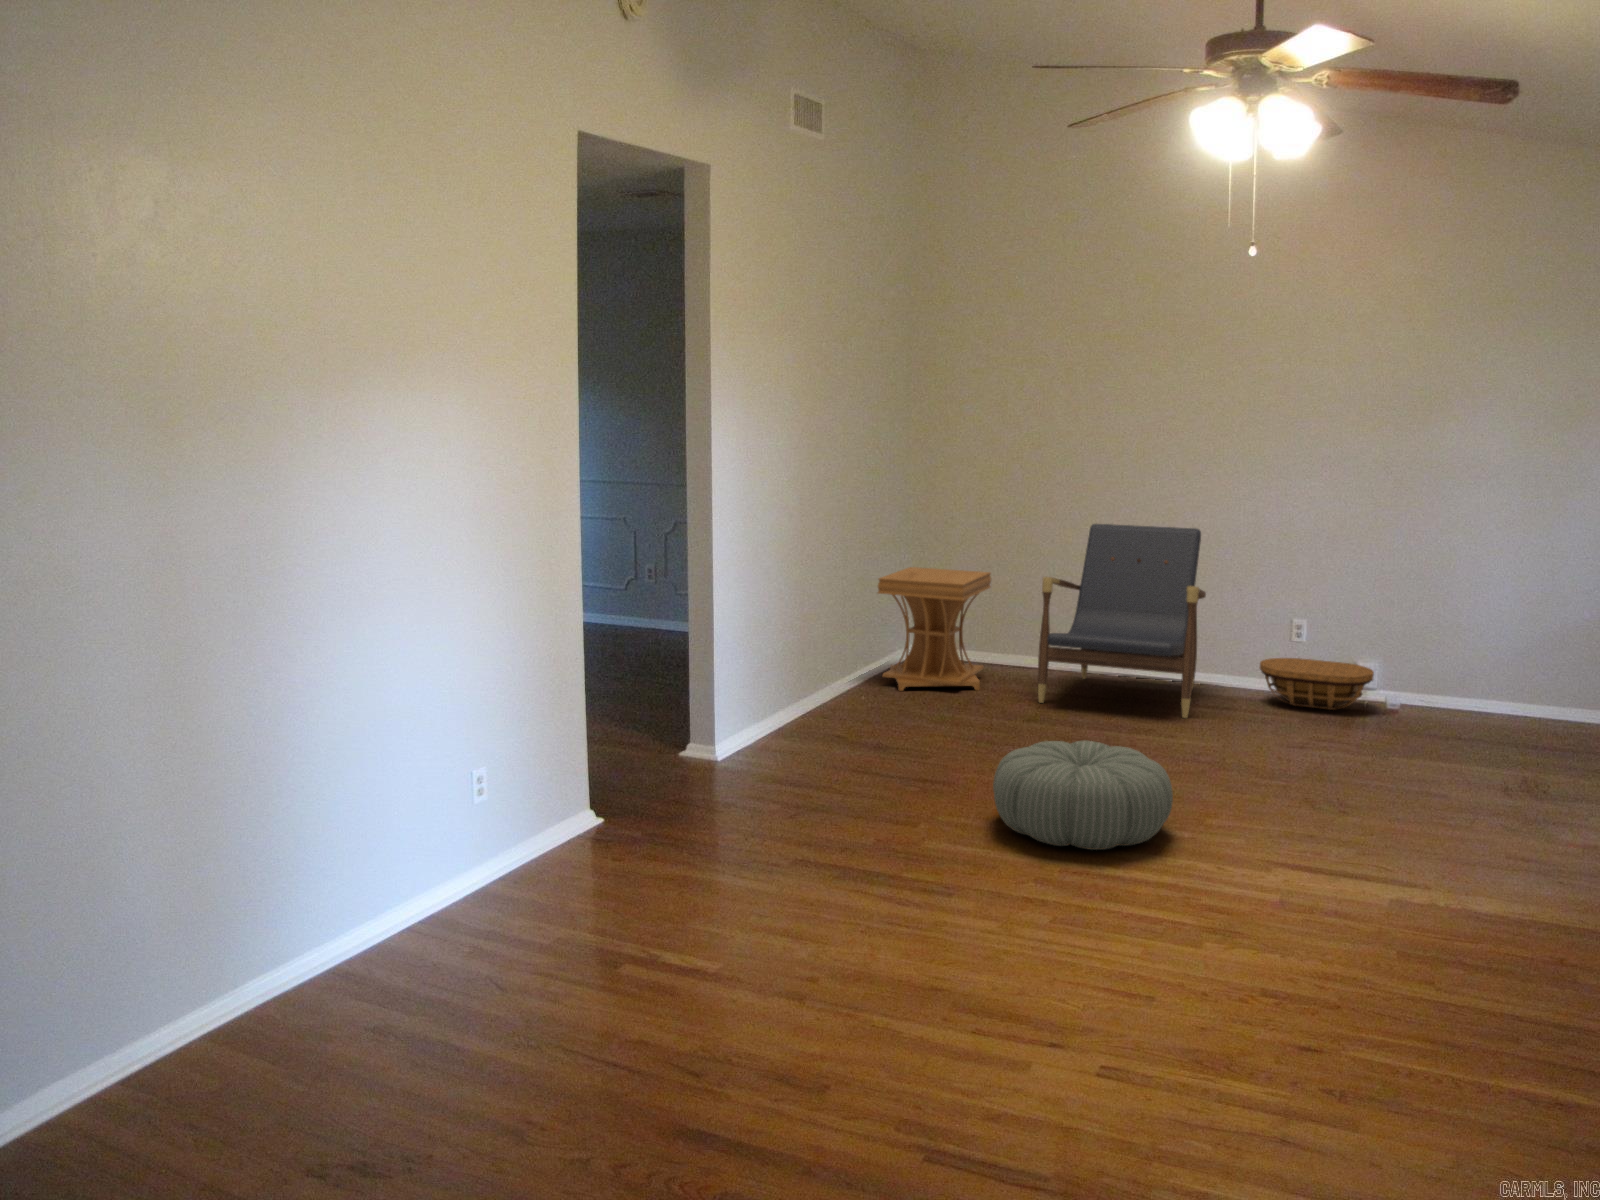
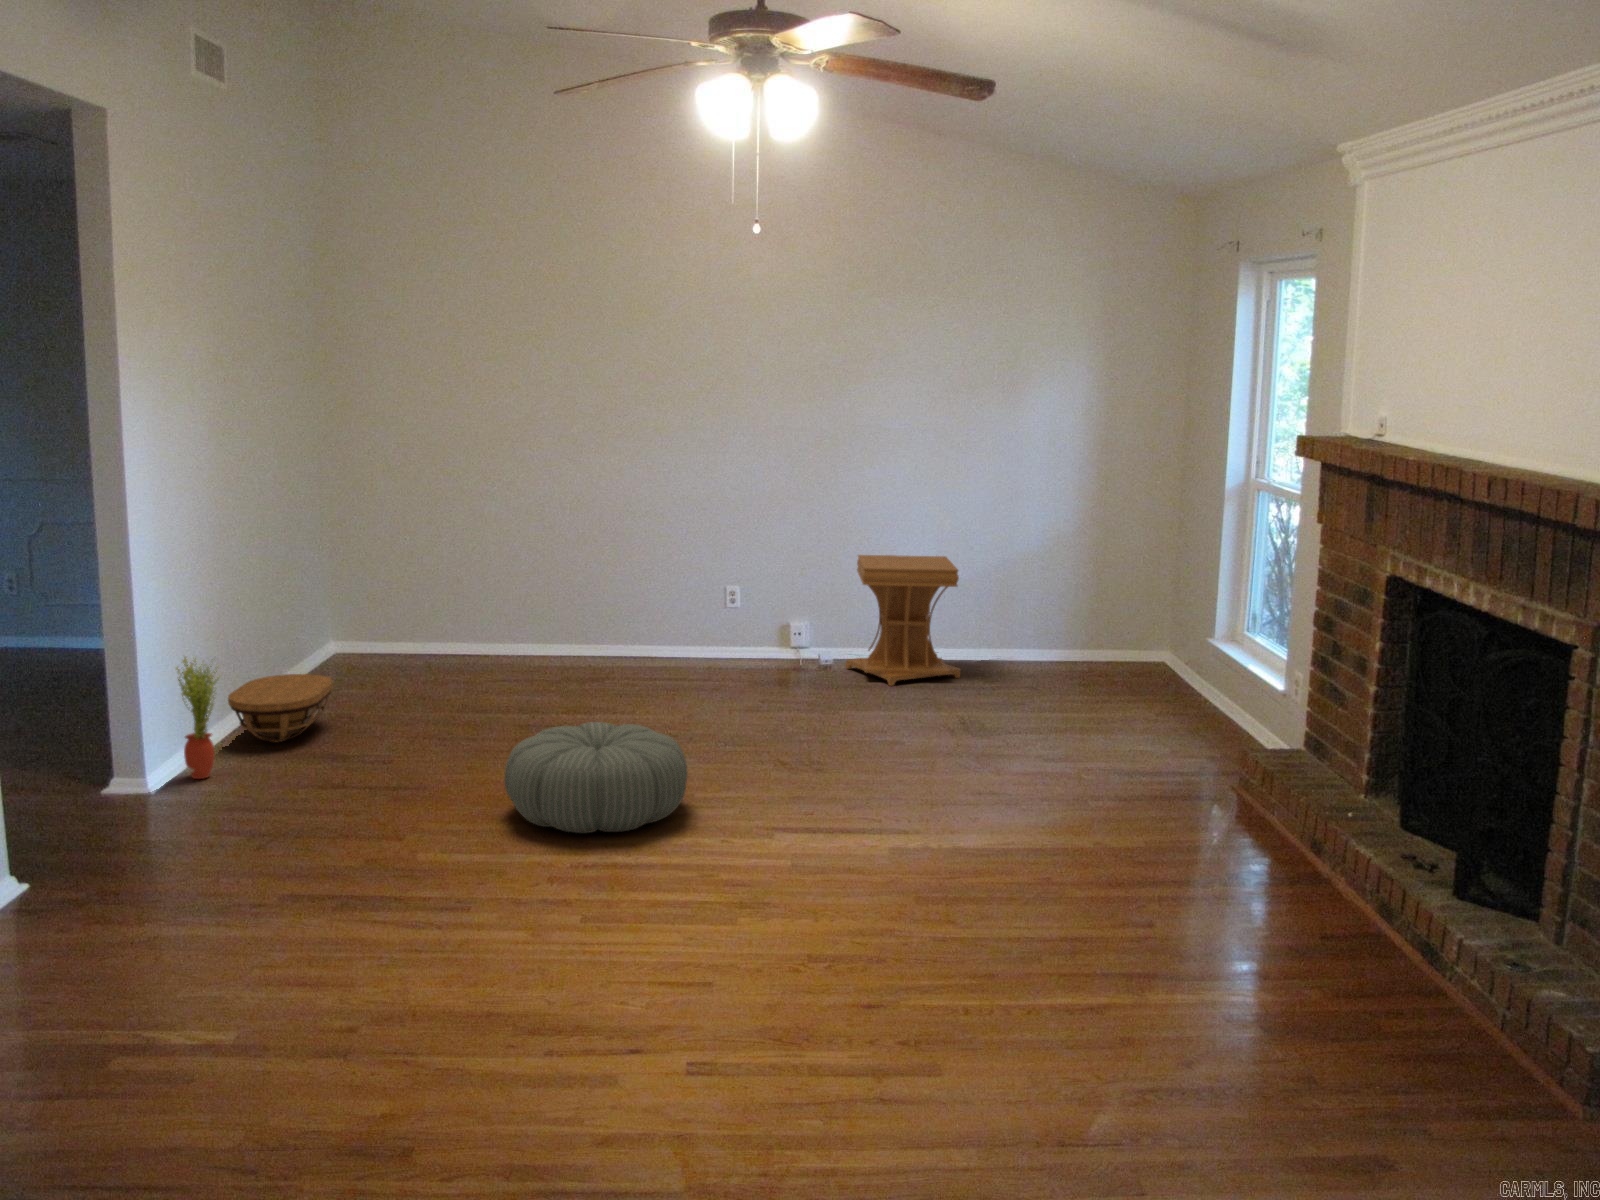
lounge chair: present [1038,524,1206,718] -> none [493,500,654,691]
side table: present [878,567,991,691] -> present [846,555,961,686]
potted plant: none [742,645,779,752] -> present [176,658,219,779]
basket: present [1260,658,1374,710] -> present [228,674,333,742]

